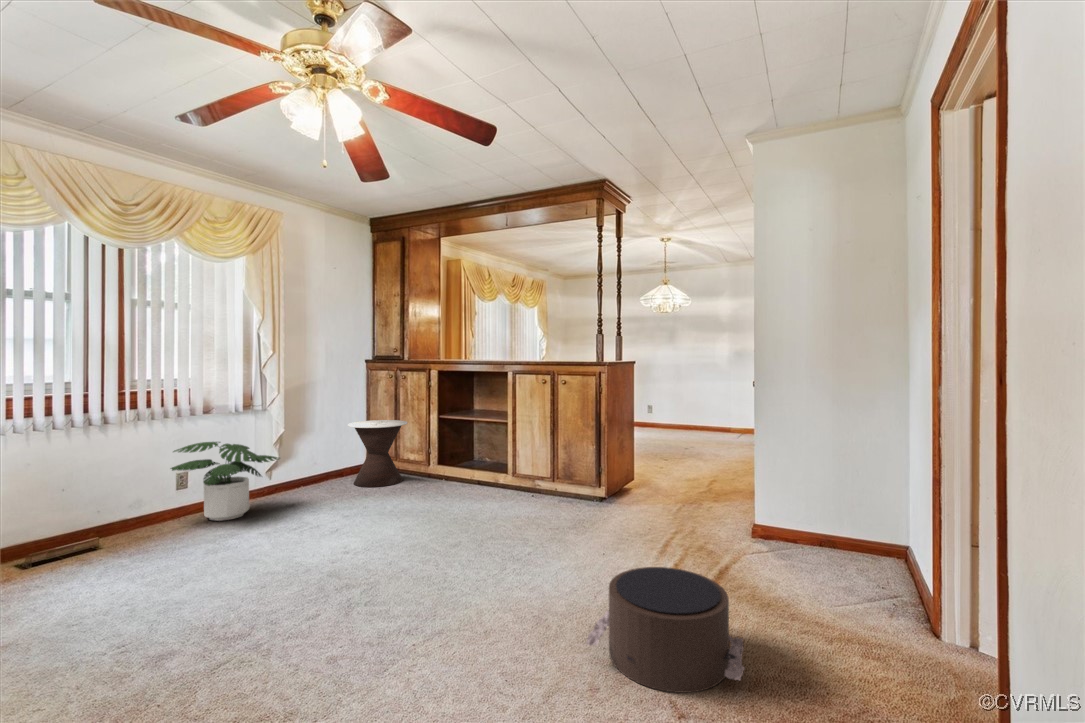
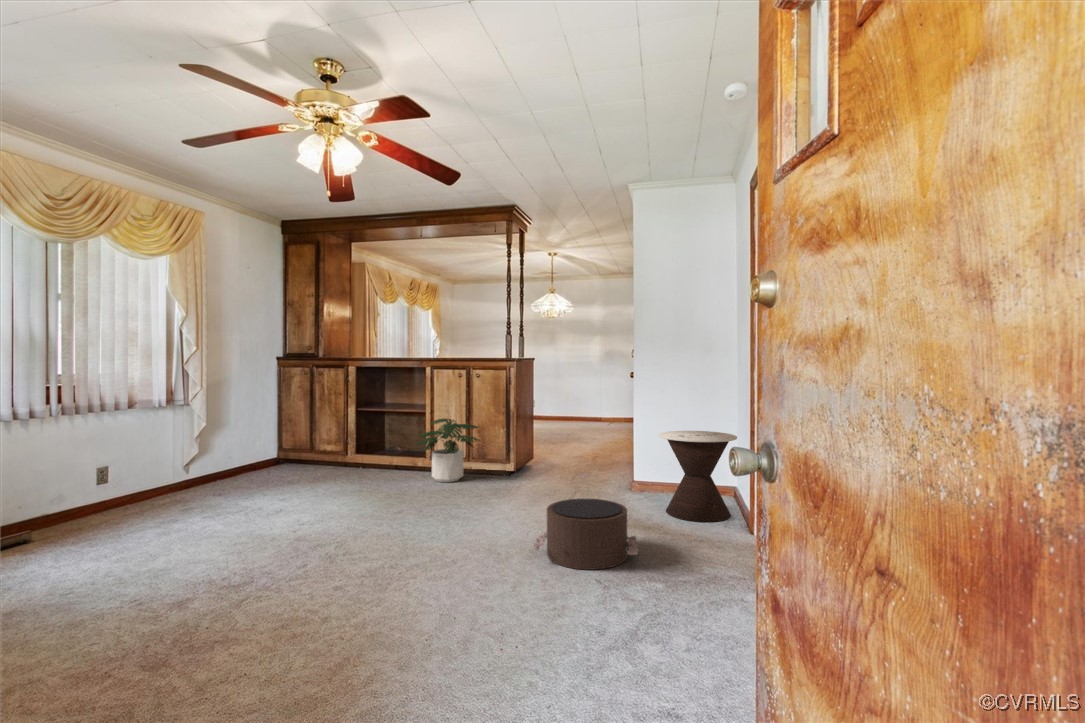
side table: present [348,420,407,487] -> present [659,431,737,522]
potted plant: present [171,442,280,521] -> present [417,418,480,482]

